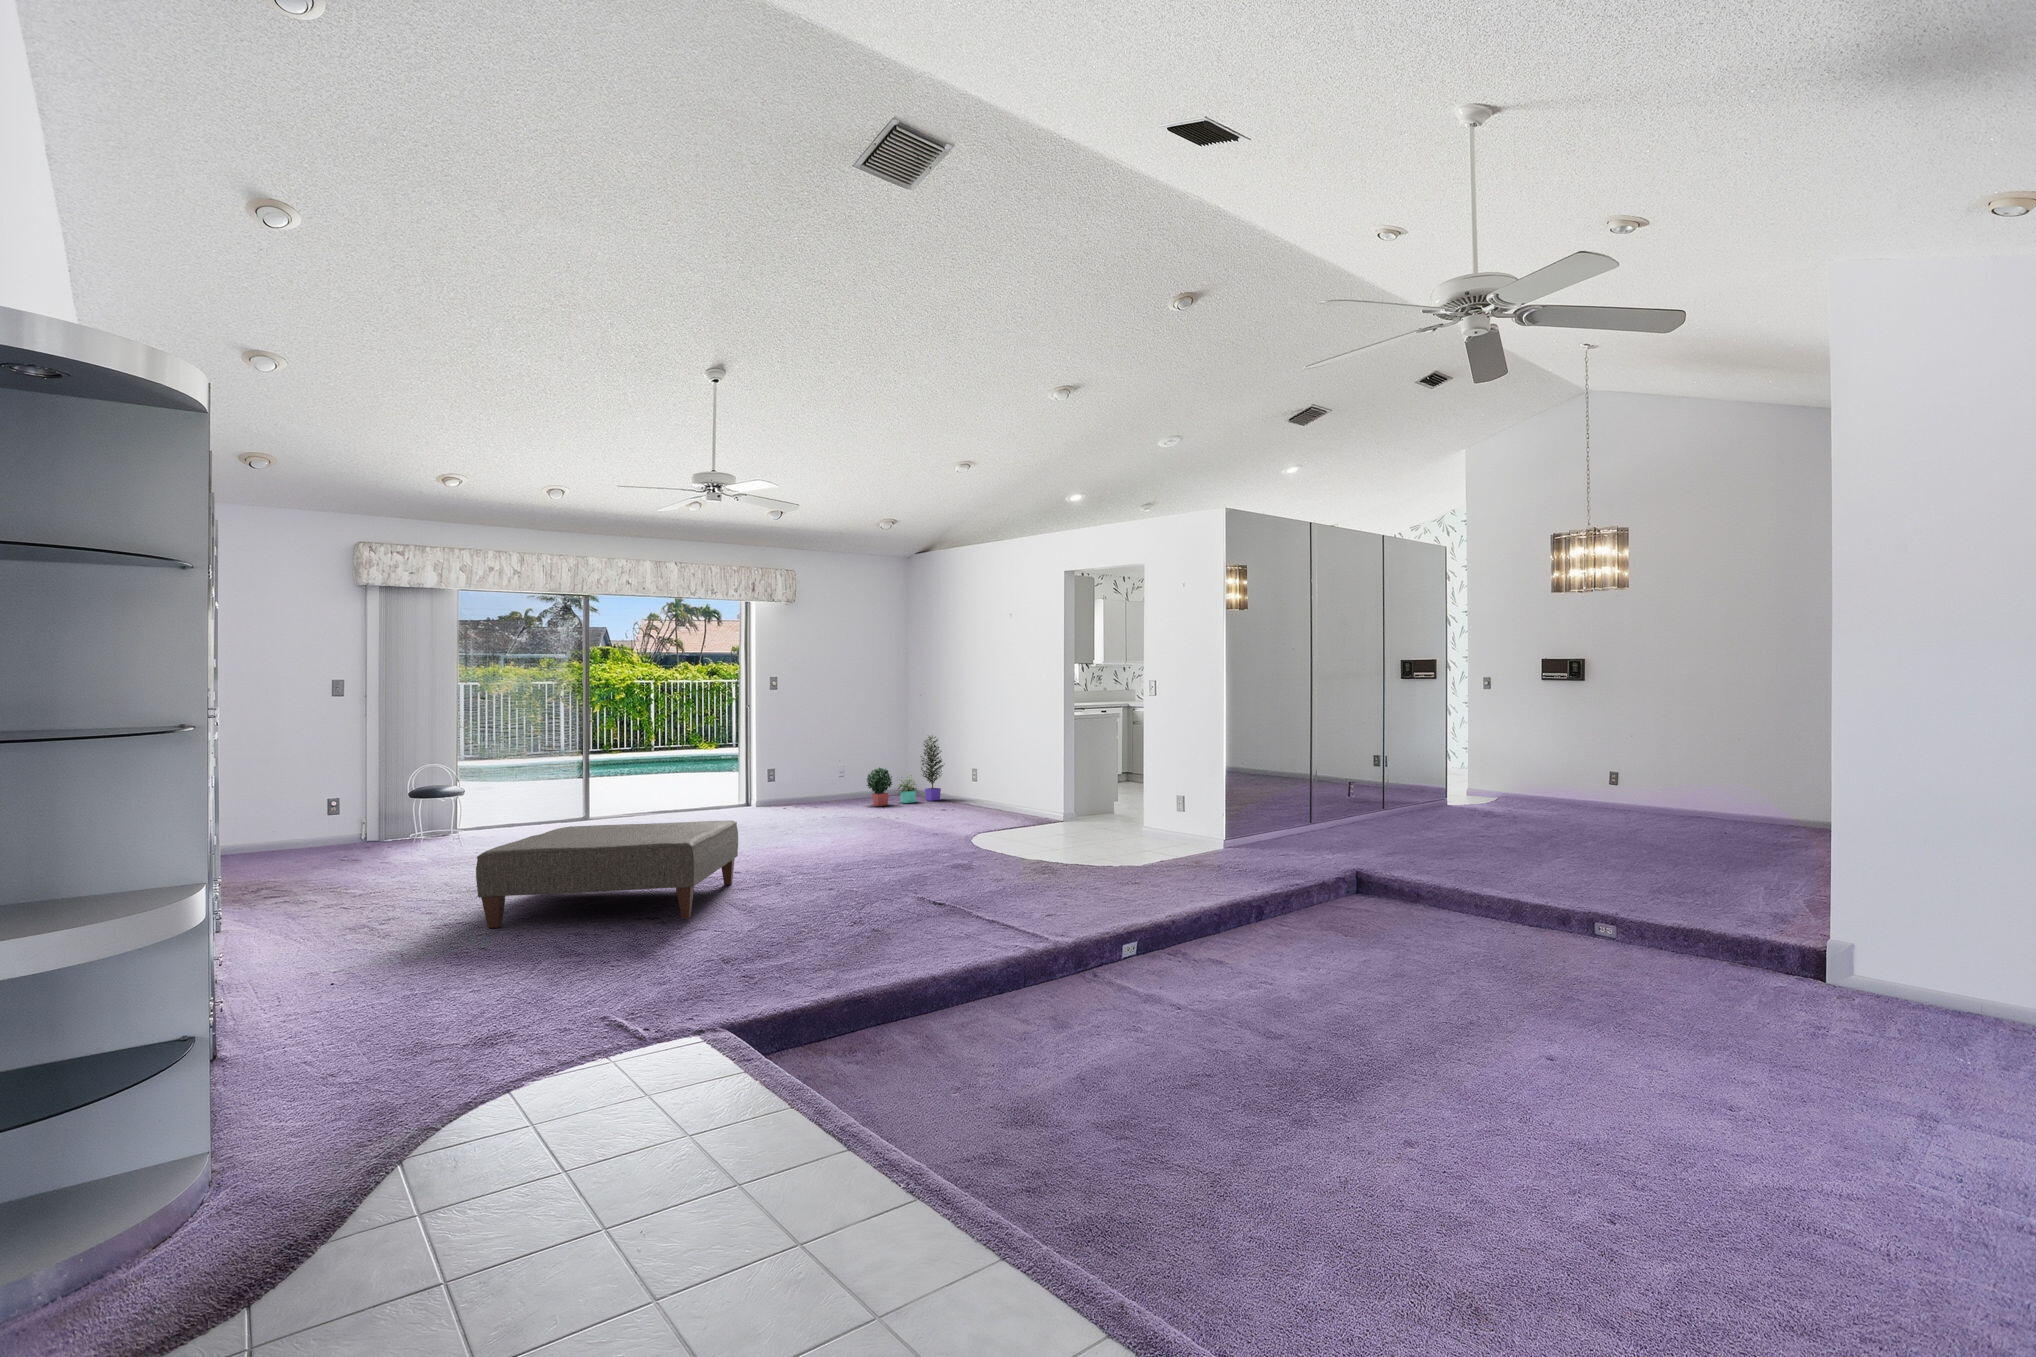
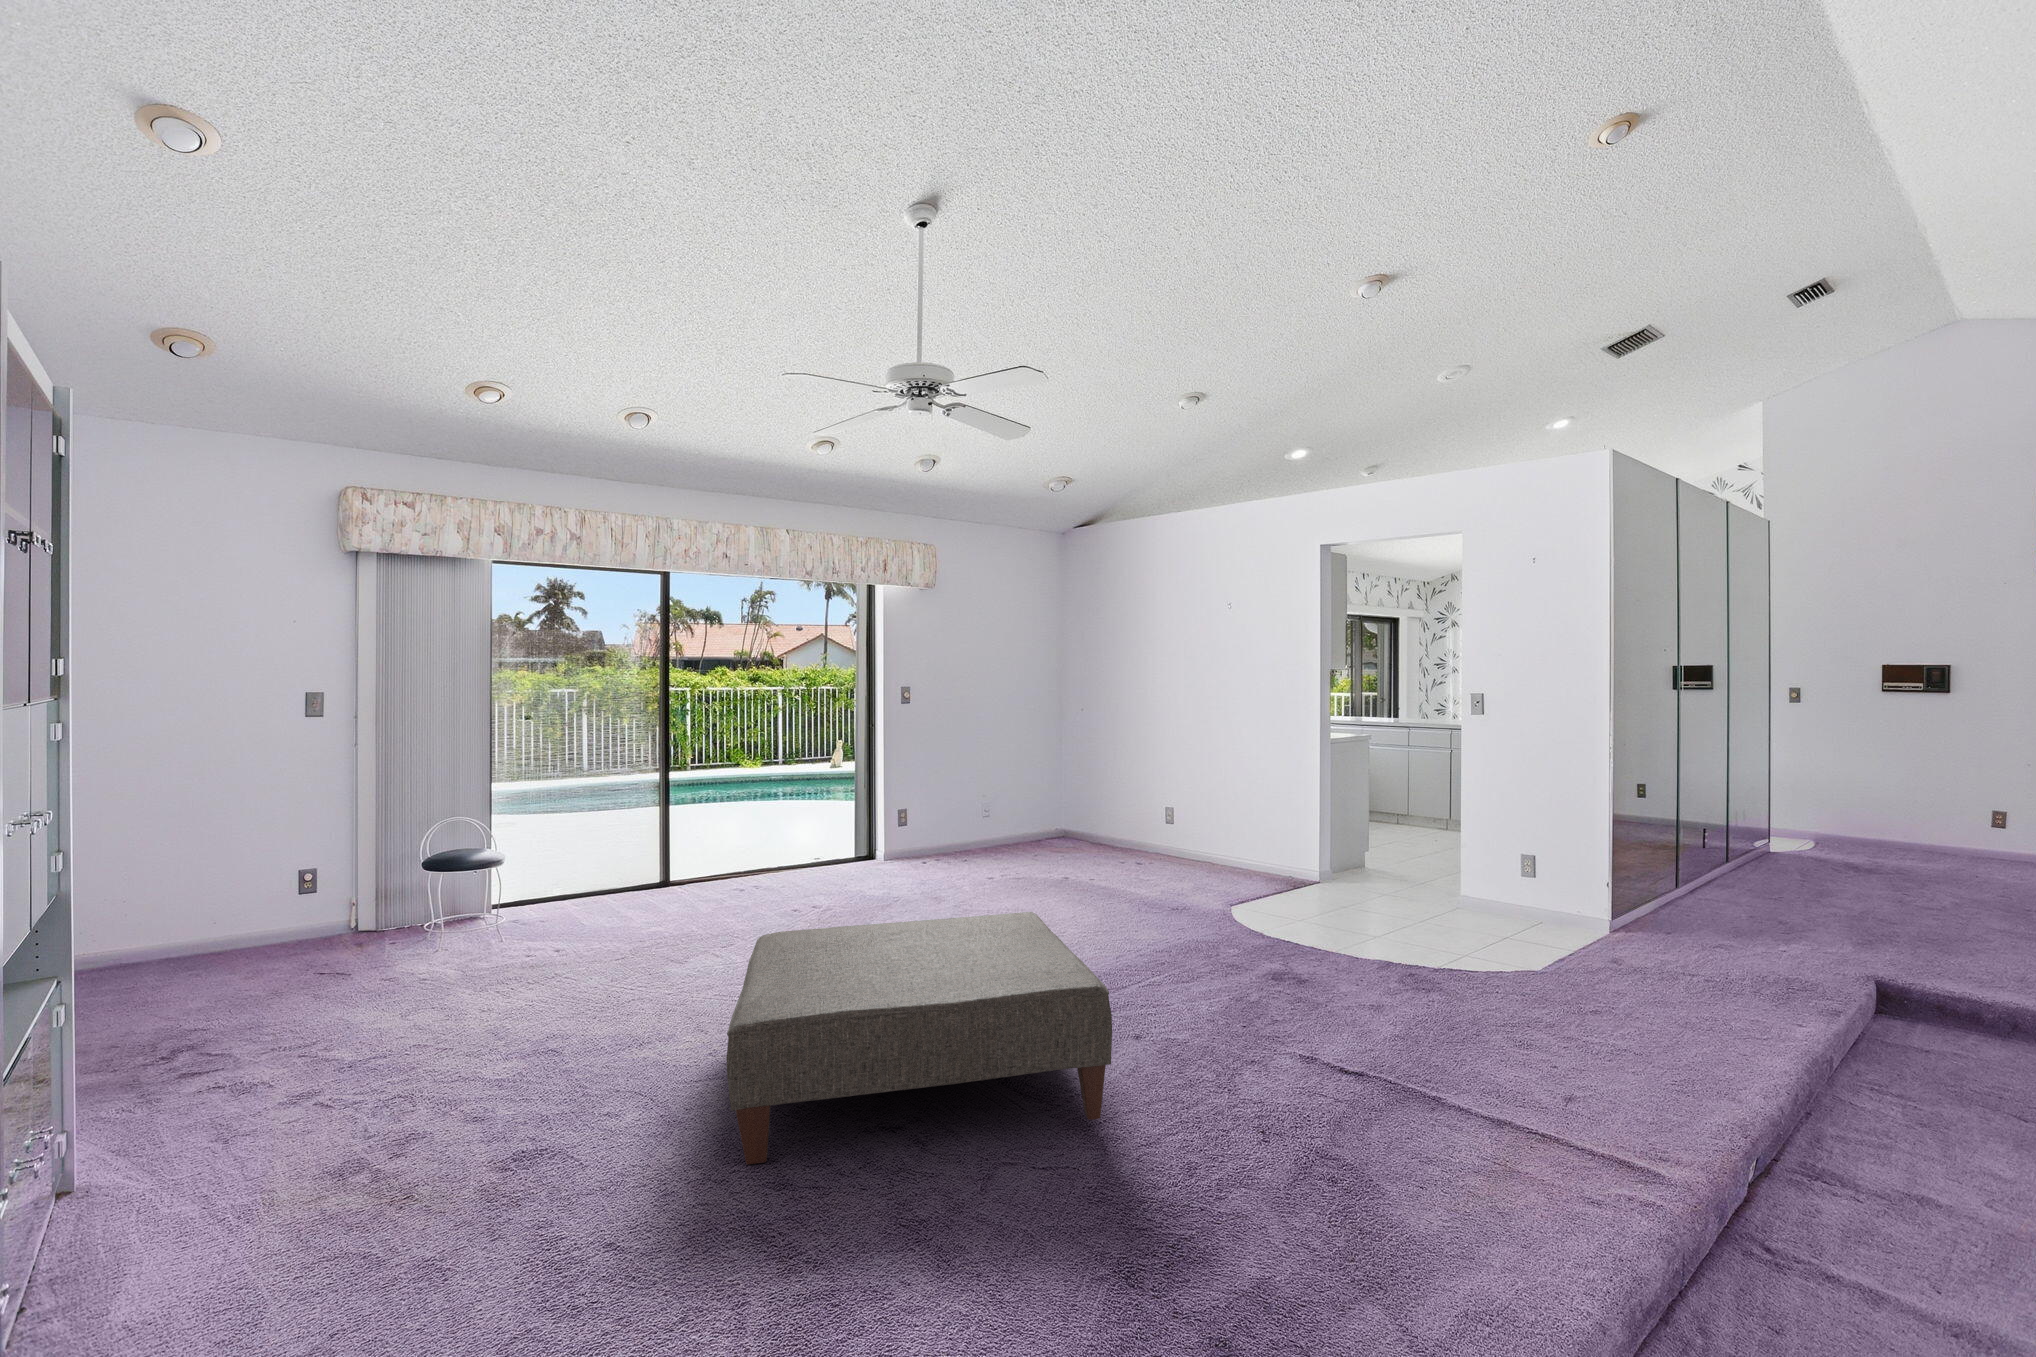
potted plant: present [867,736,943,806] -> none [998,753,1083,845]

